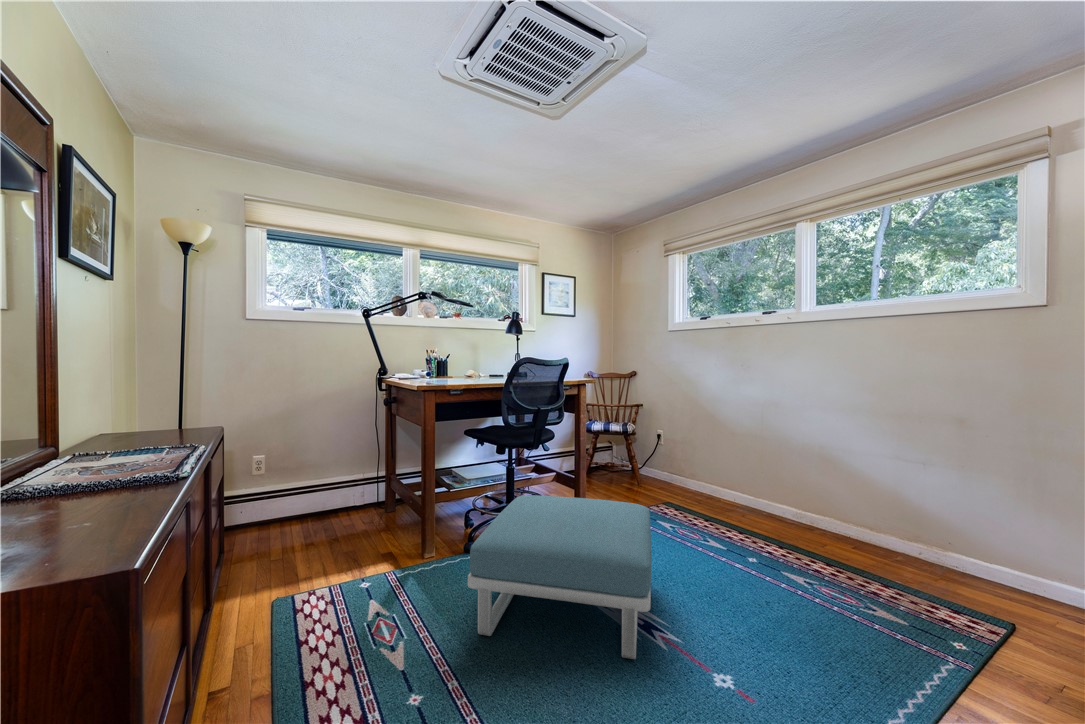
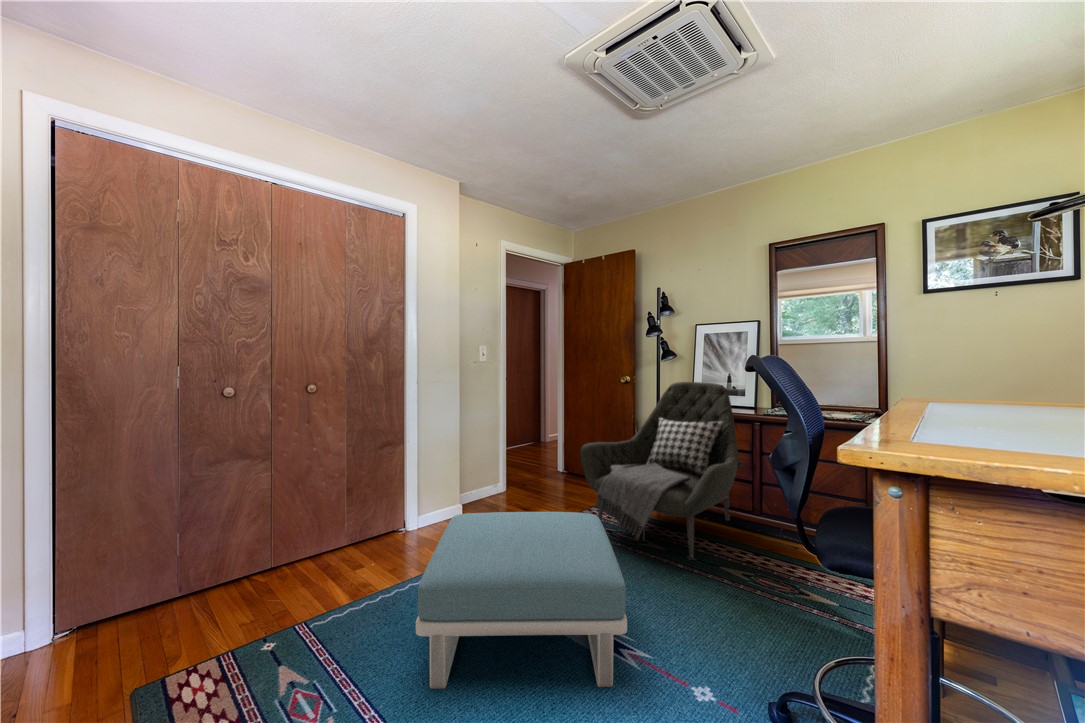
armchair: none [647,385,818,560] -> present [580,382,744,557]

